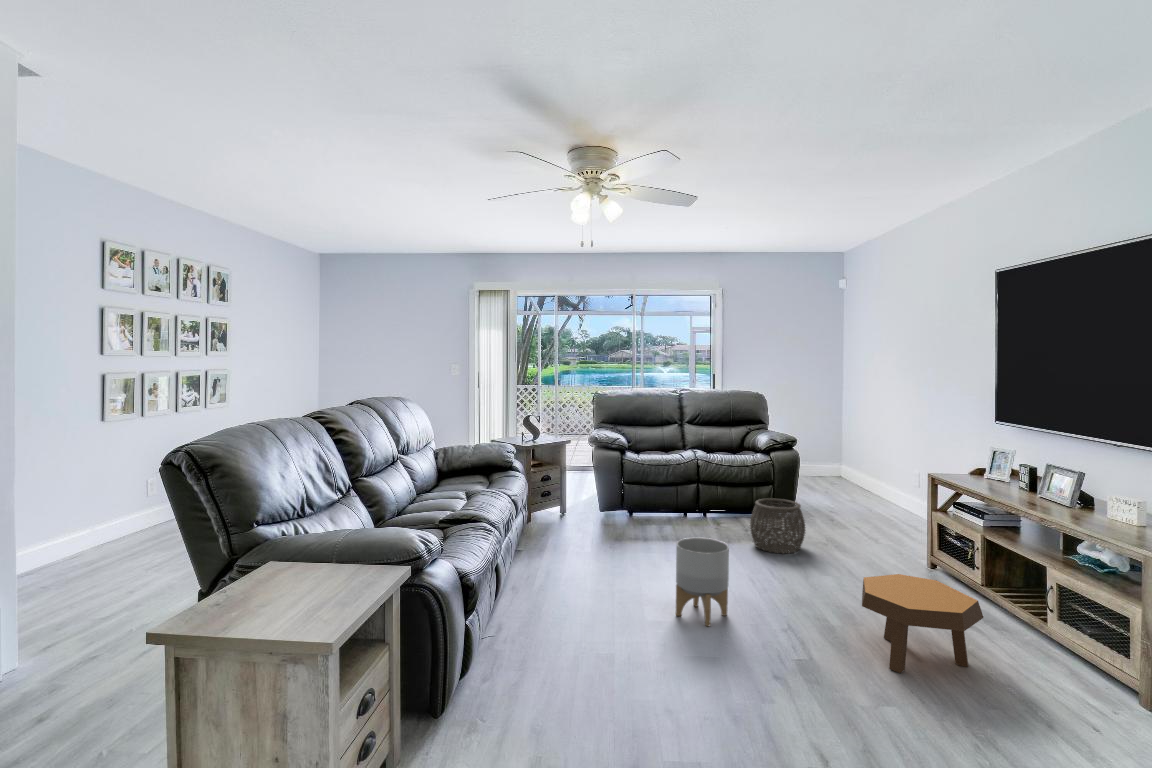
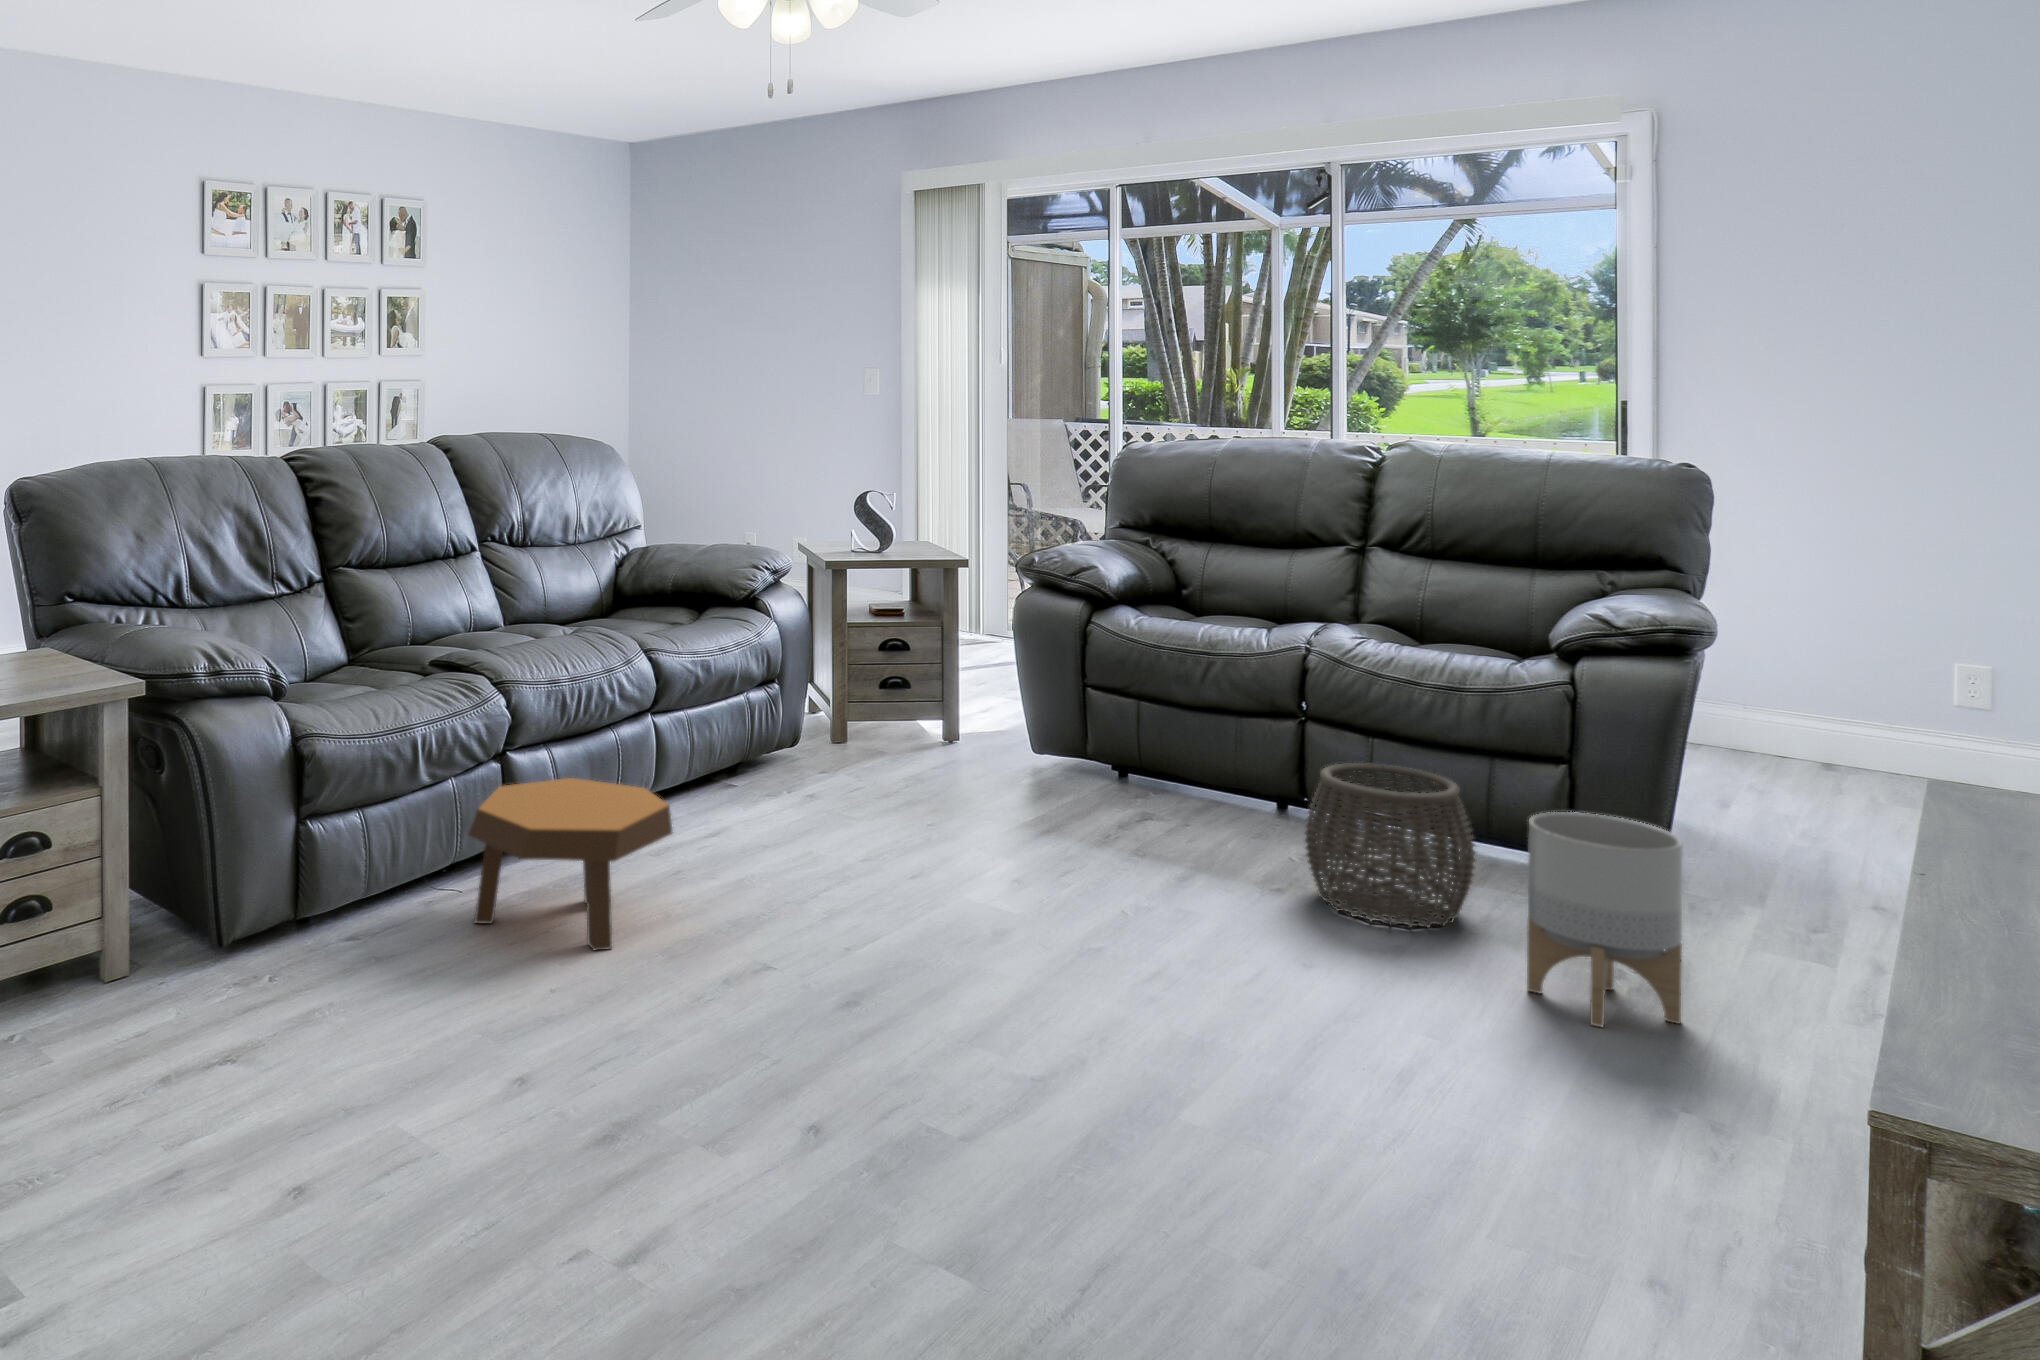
planter: present [676,538,729,626] -> present [1527,812,1683,1027]
footstool: present [862,574,983,673] -> present [469,778,672,950]

